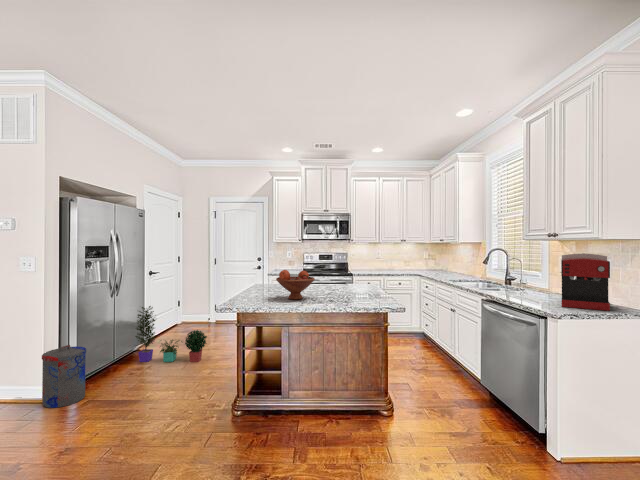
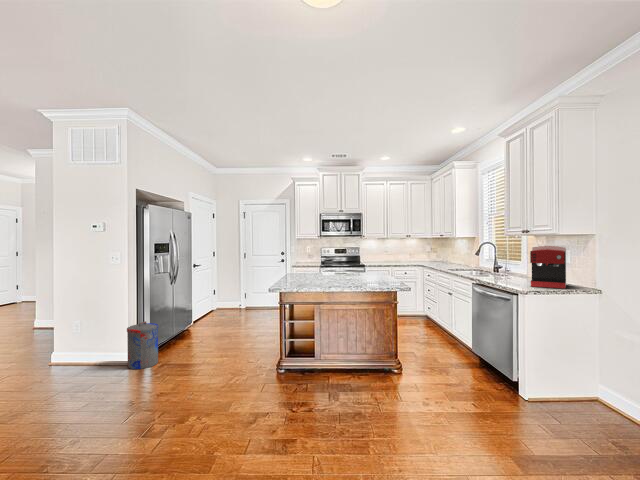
fruit bowl: present [276,270,315,300] -> none [310,261,340,284]
potted plant: present [135,306,207,362] -> none [186,292,246,339]

